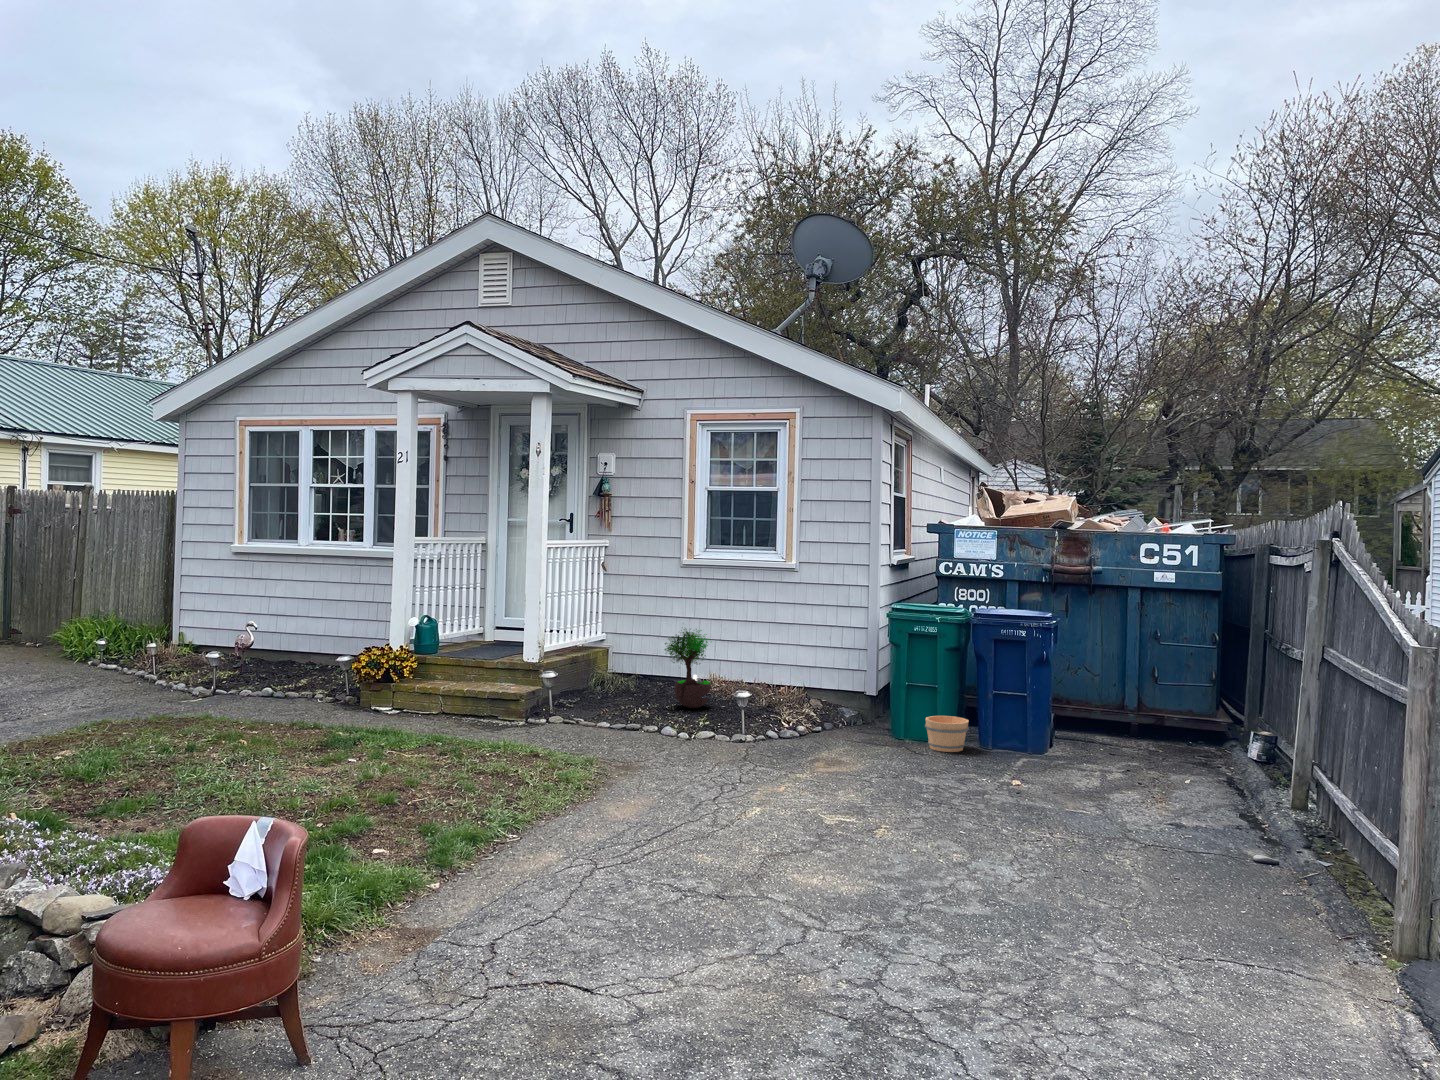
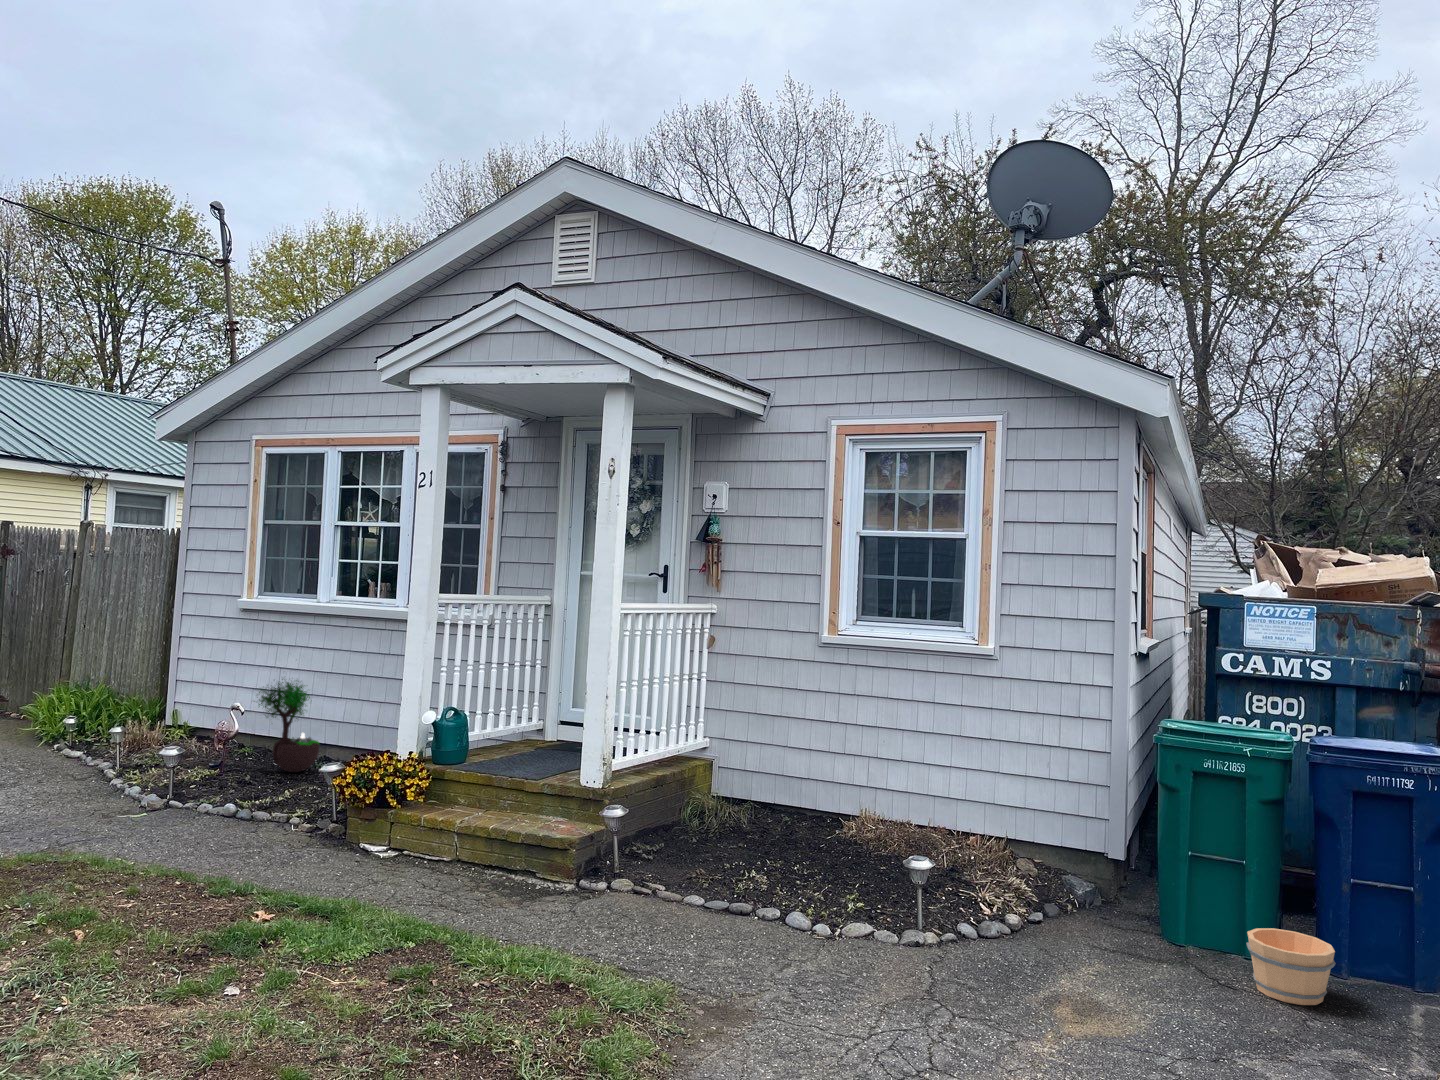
potted tree: present [665,628,712,708] -> present [259,679,319,772]

